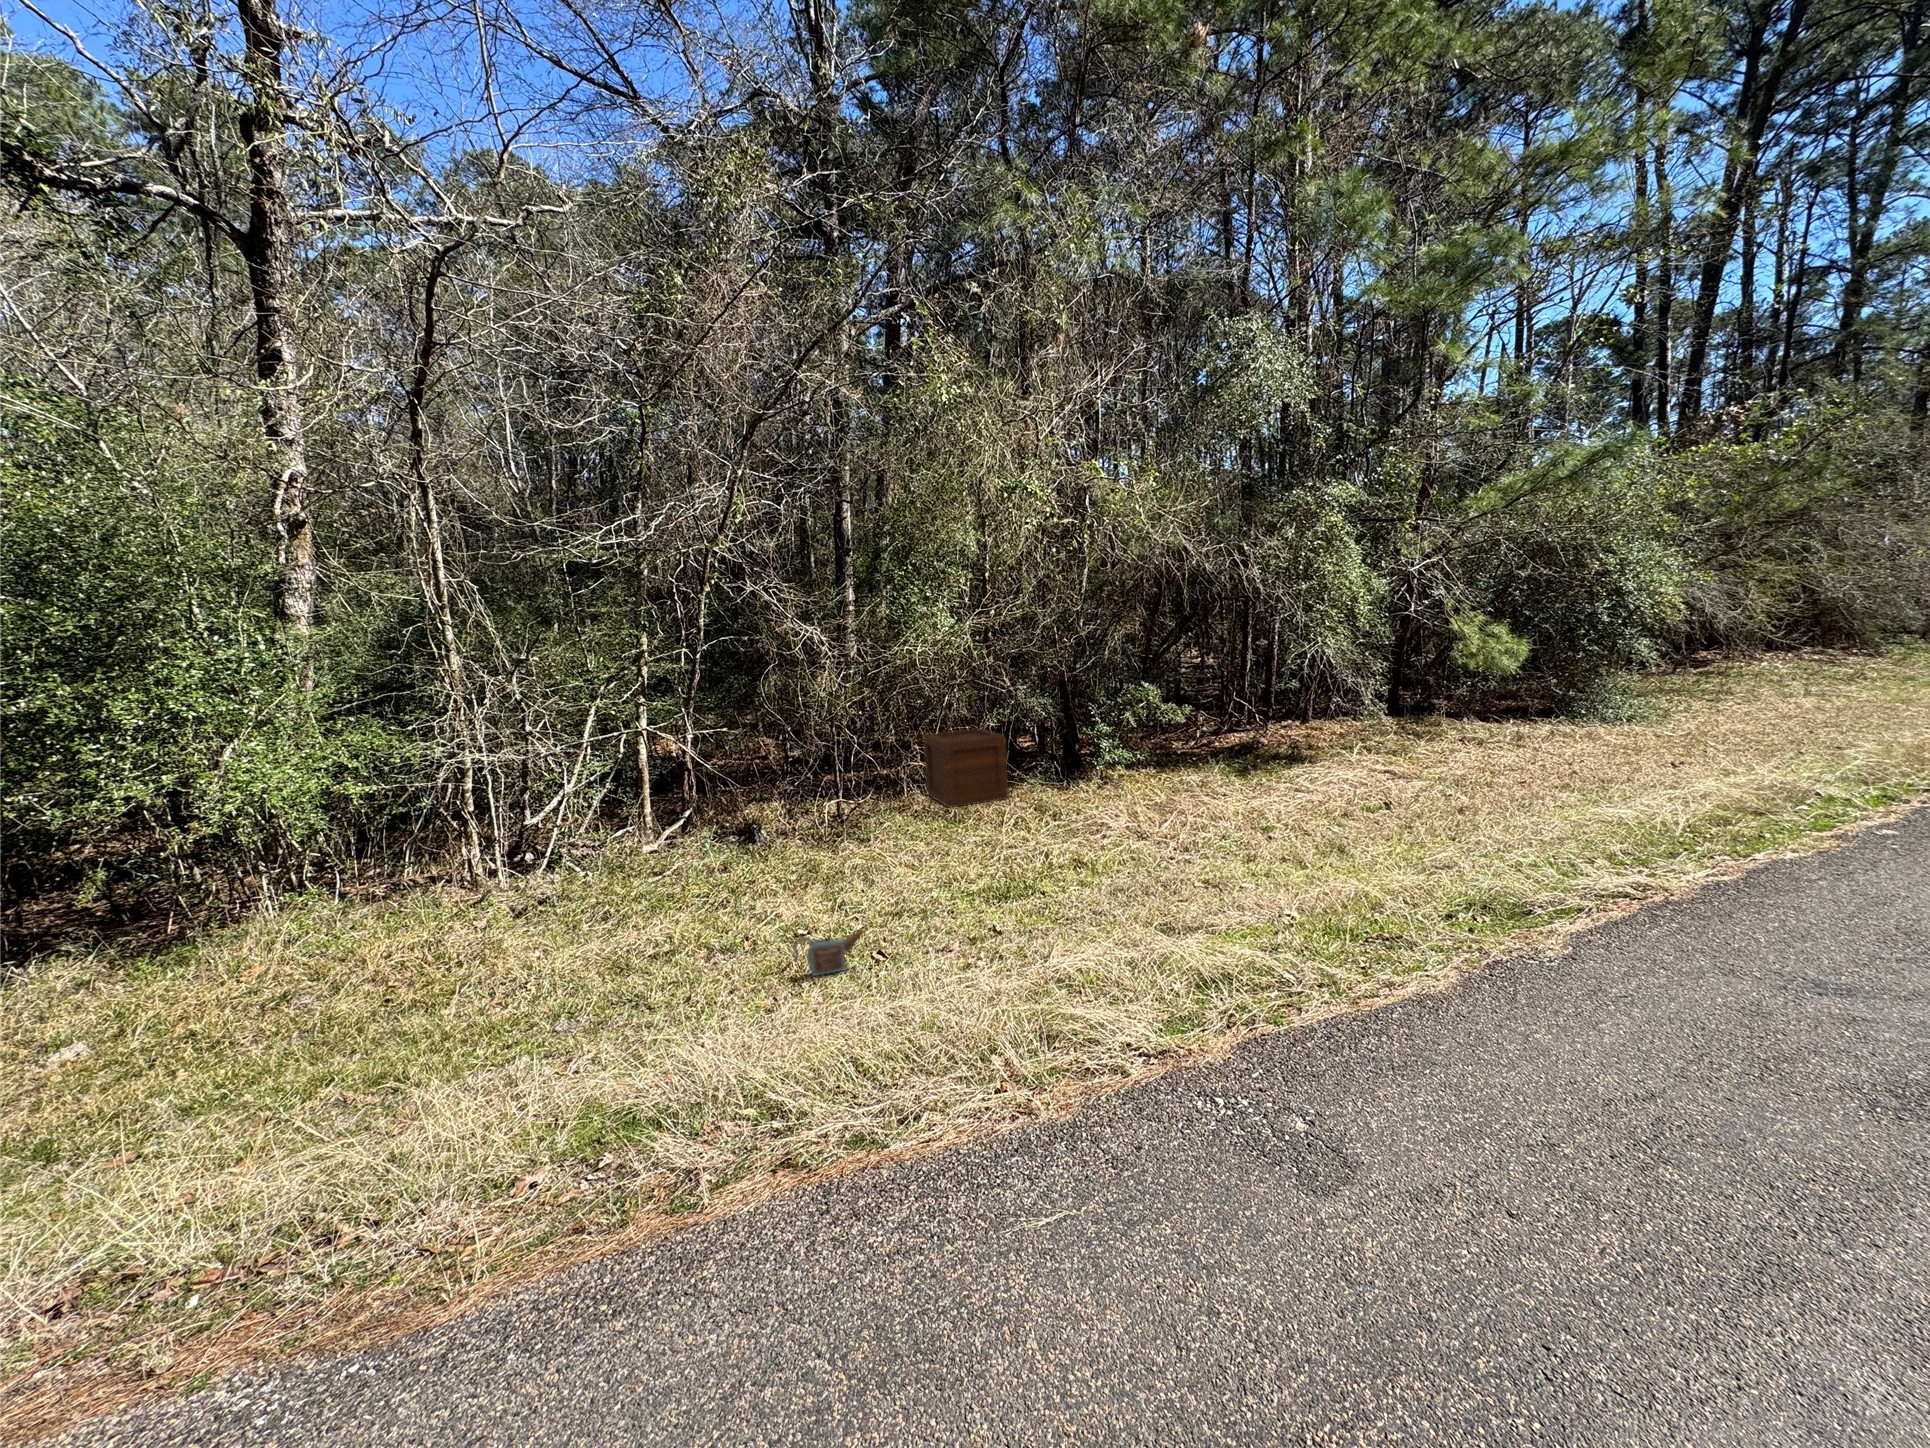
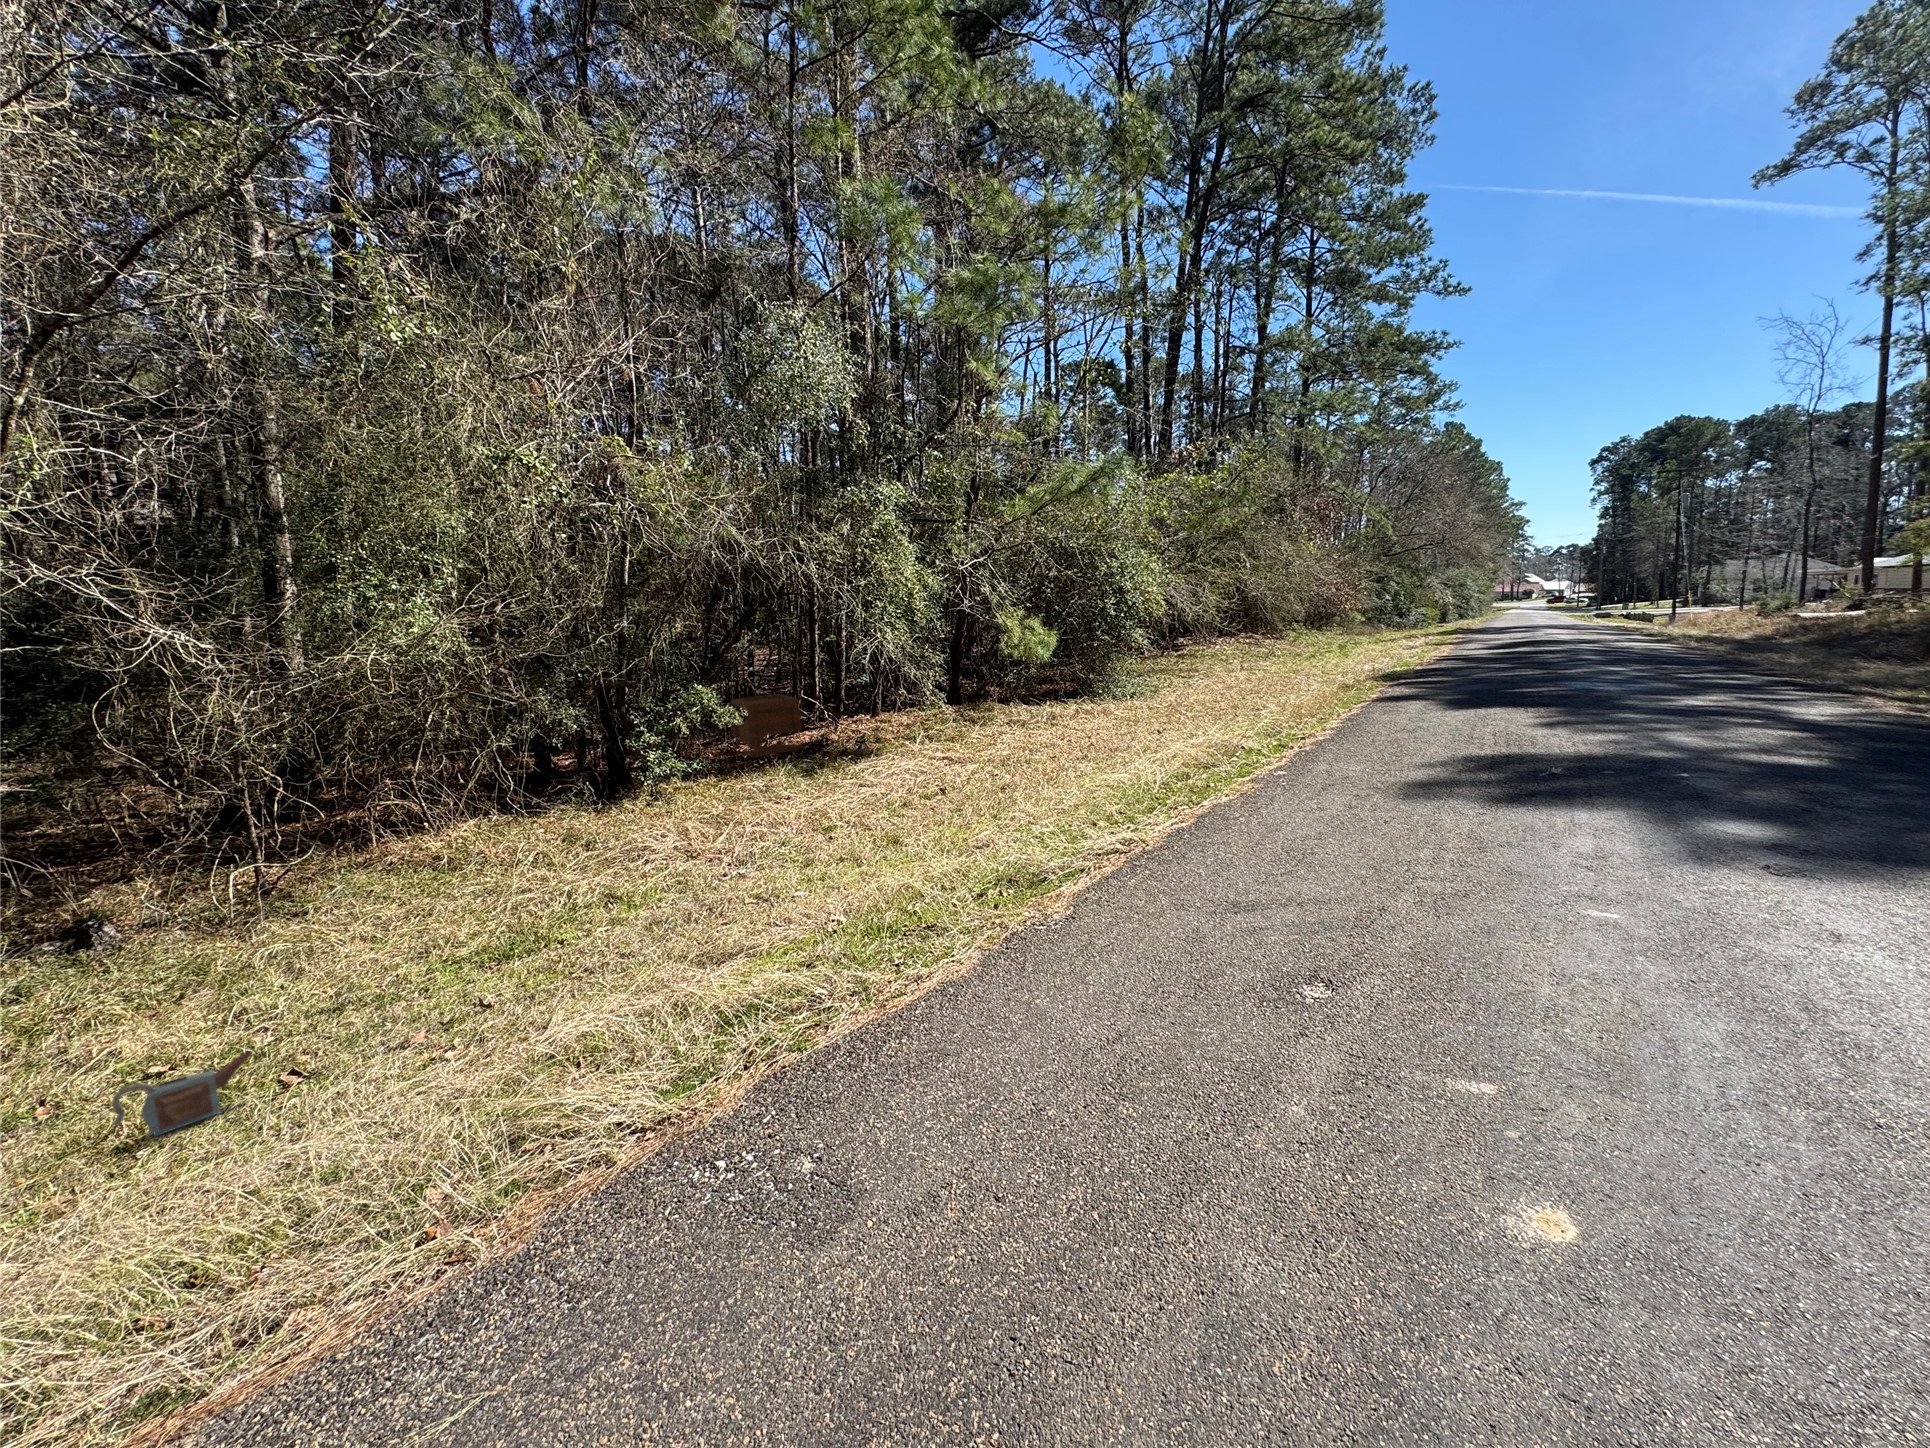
wooden crate: present [924,729,1009,808] -> present [731,694,803,757]

